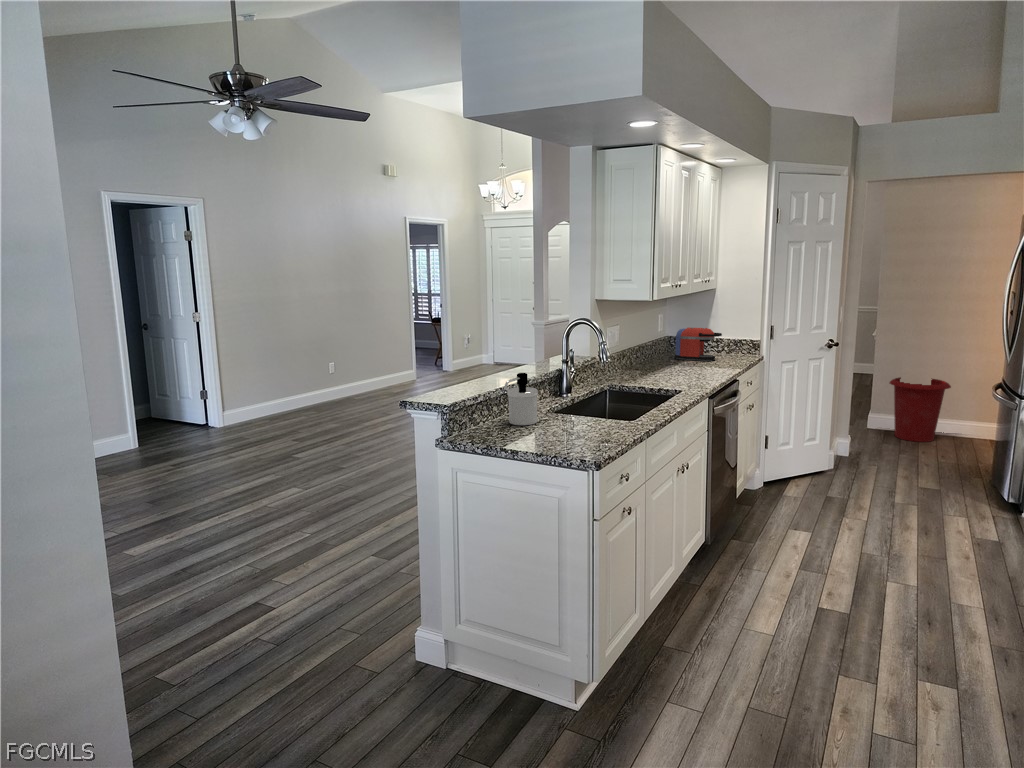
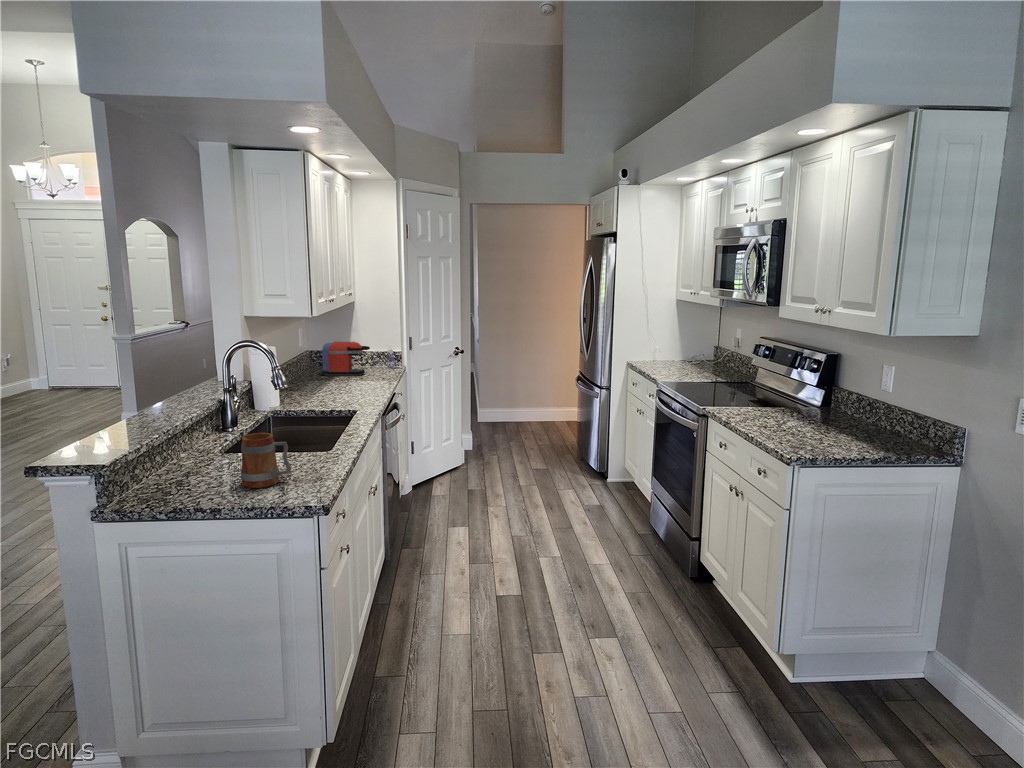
soap dispenser: present [504,373,538,425] -> none [177,412,219,476]
waste bin: present [890,377,951,442] -> none [494,375,537,430]
mug: none [542,394,583,442] -> present [241,433,291,488]

